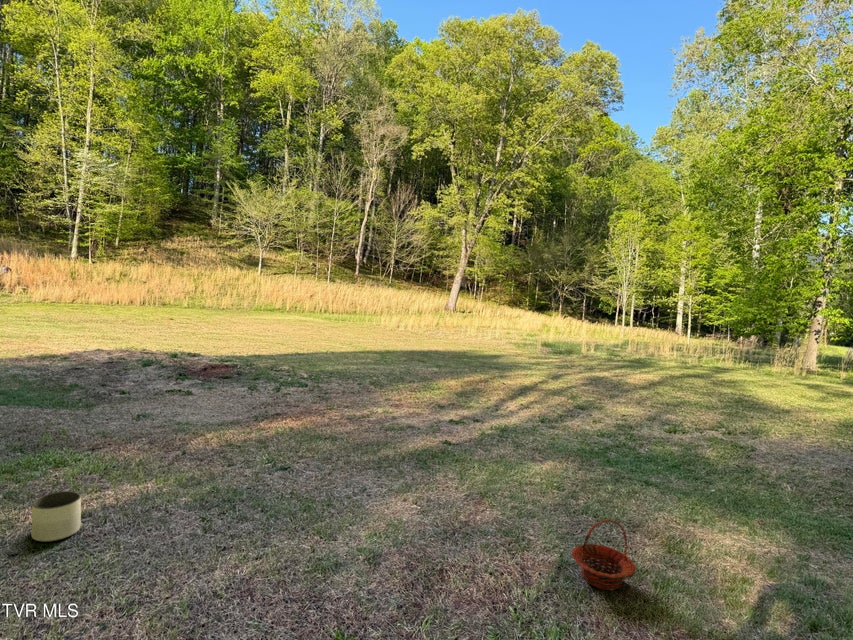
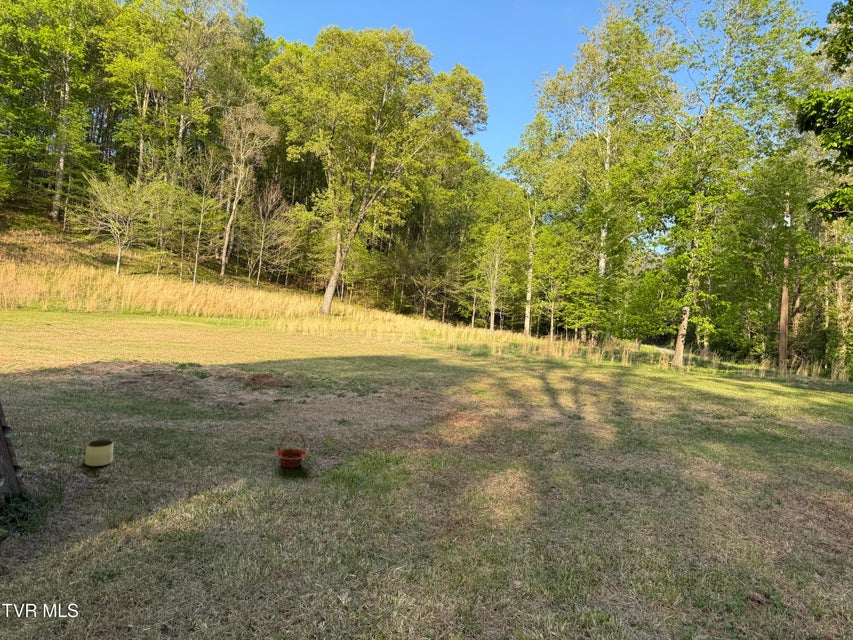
basket: present [572,520,636,590] -> present [275,432,308,467]

